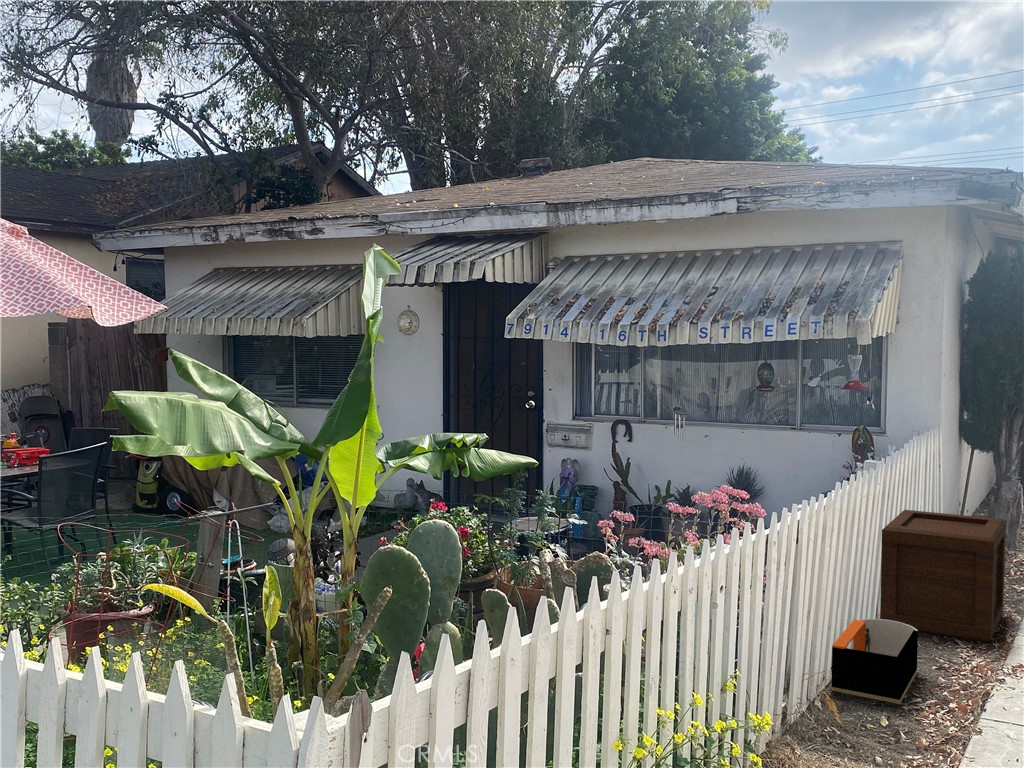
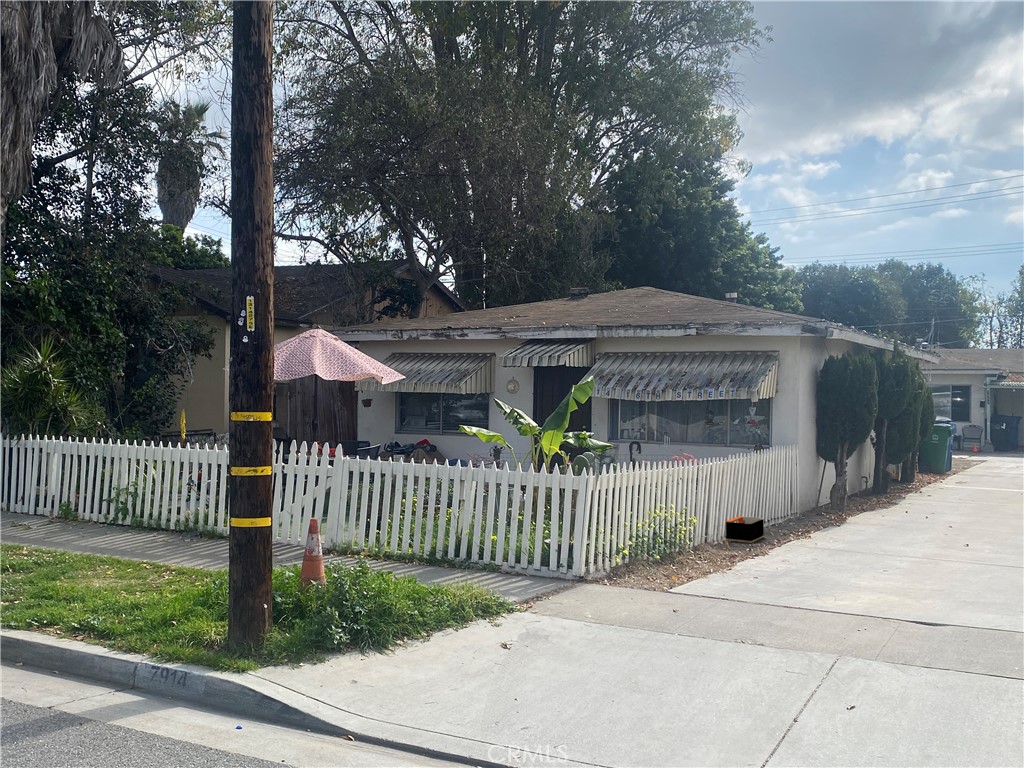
wooden crate: present [880,510,1006,642] -> none [756,479,815,532]

